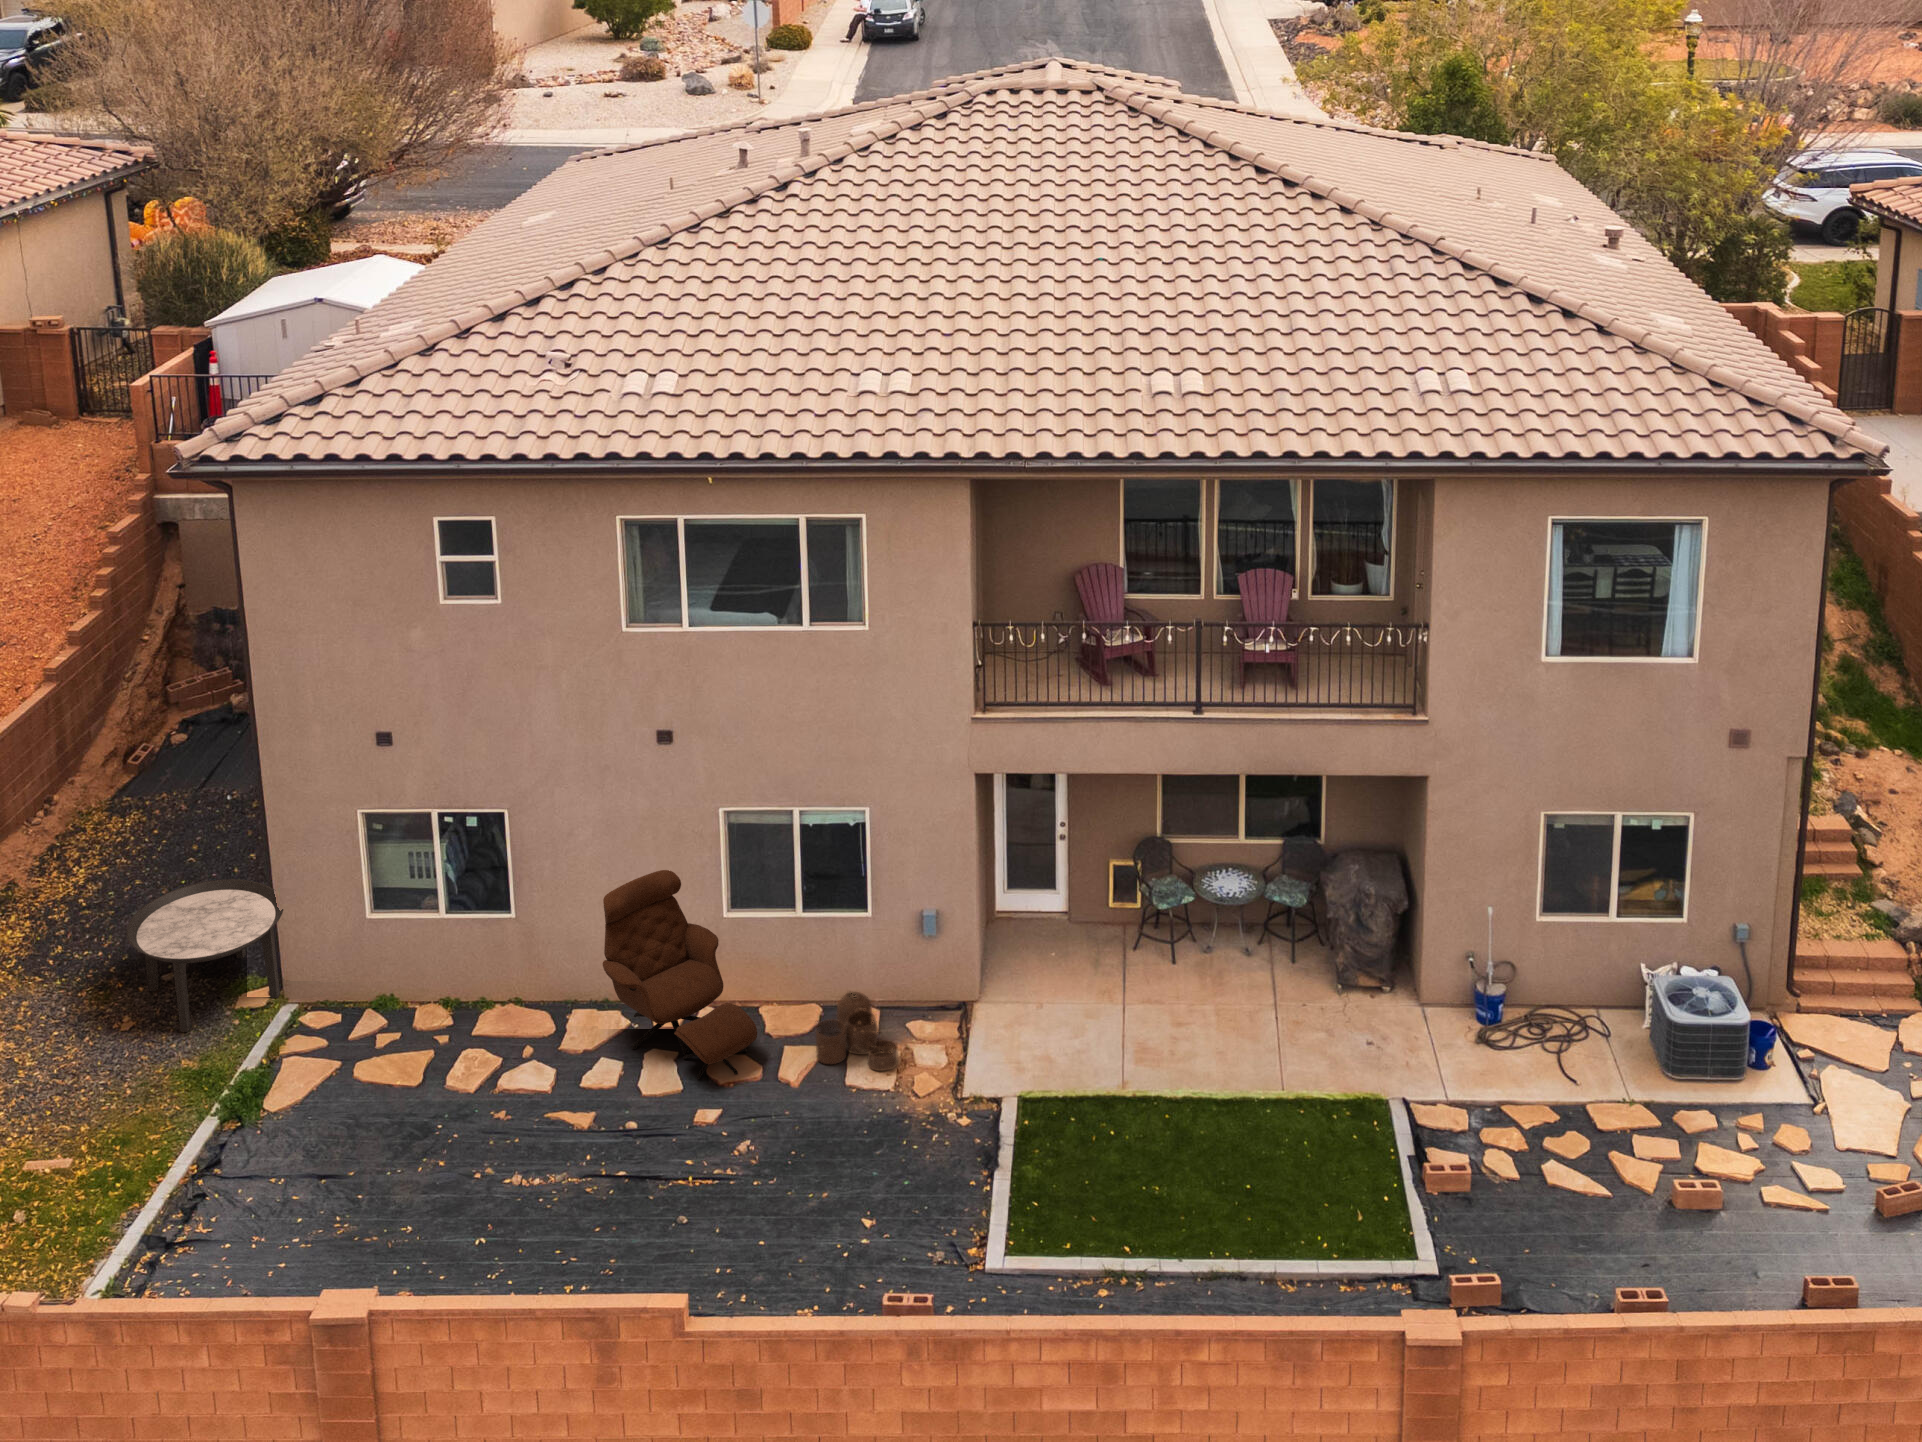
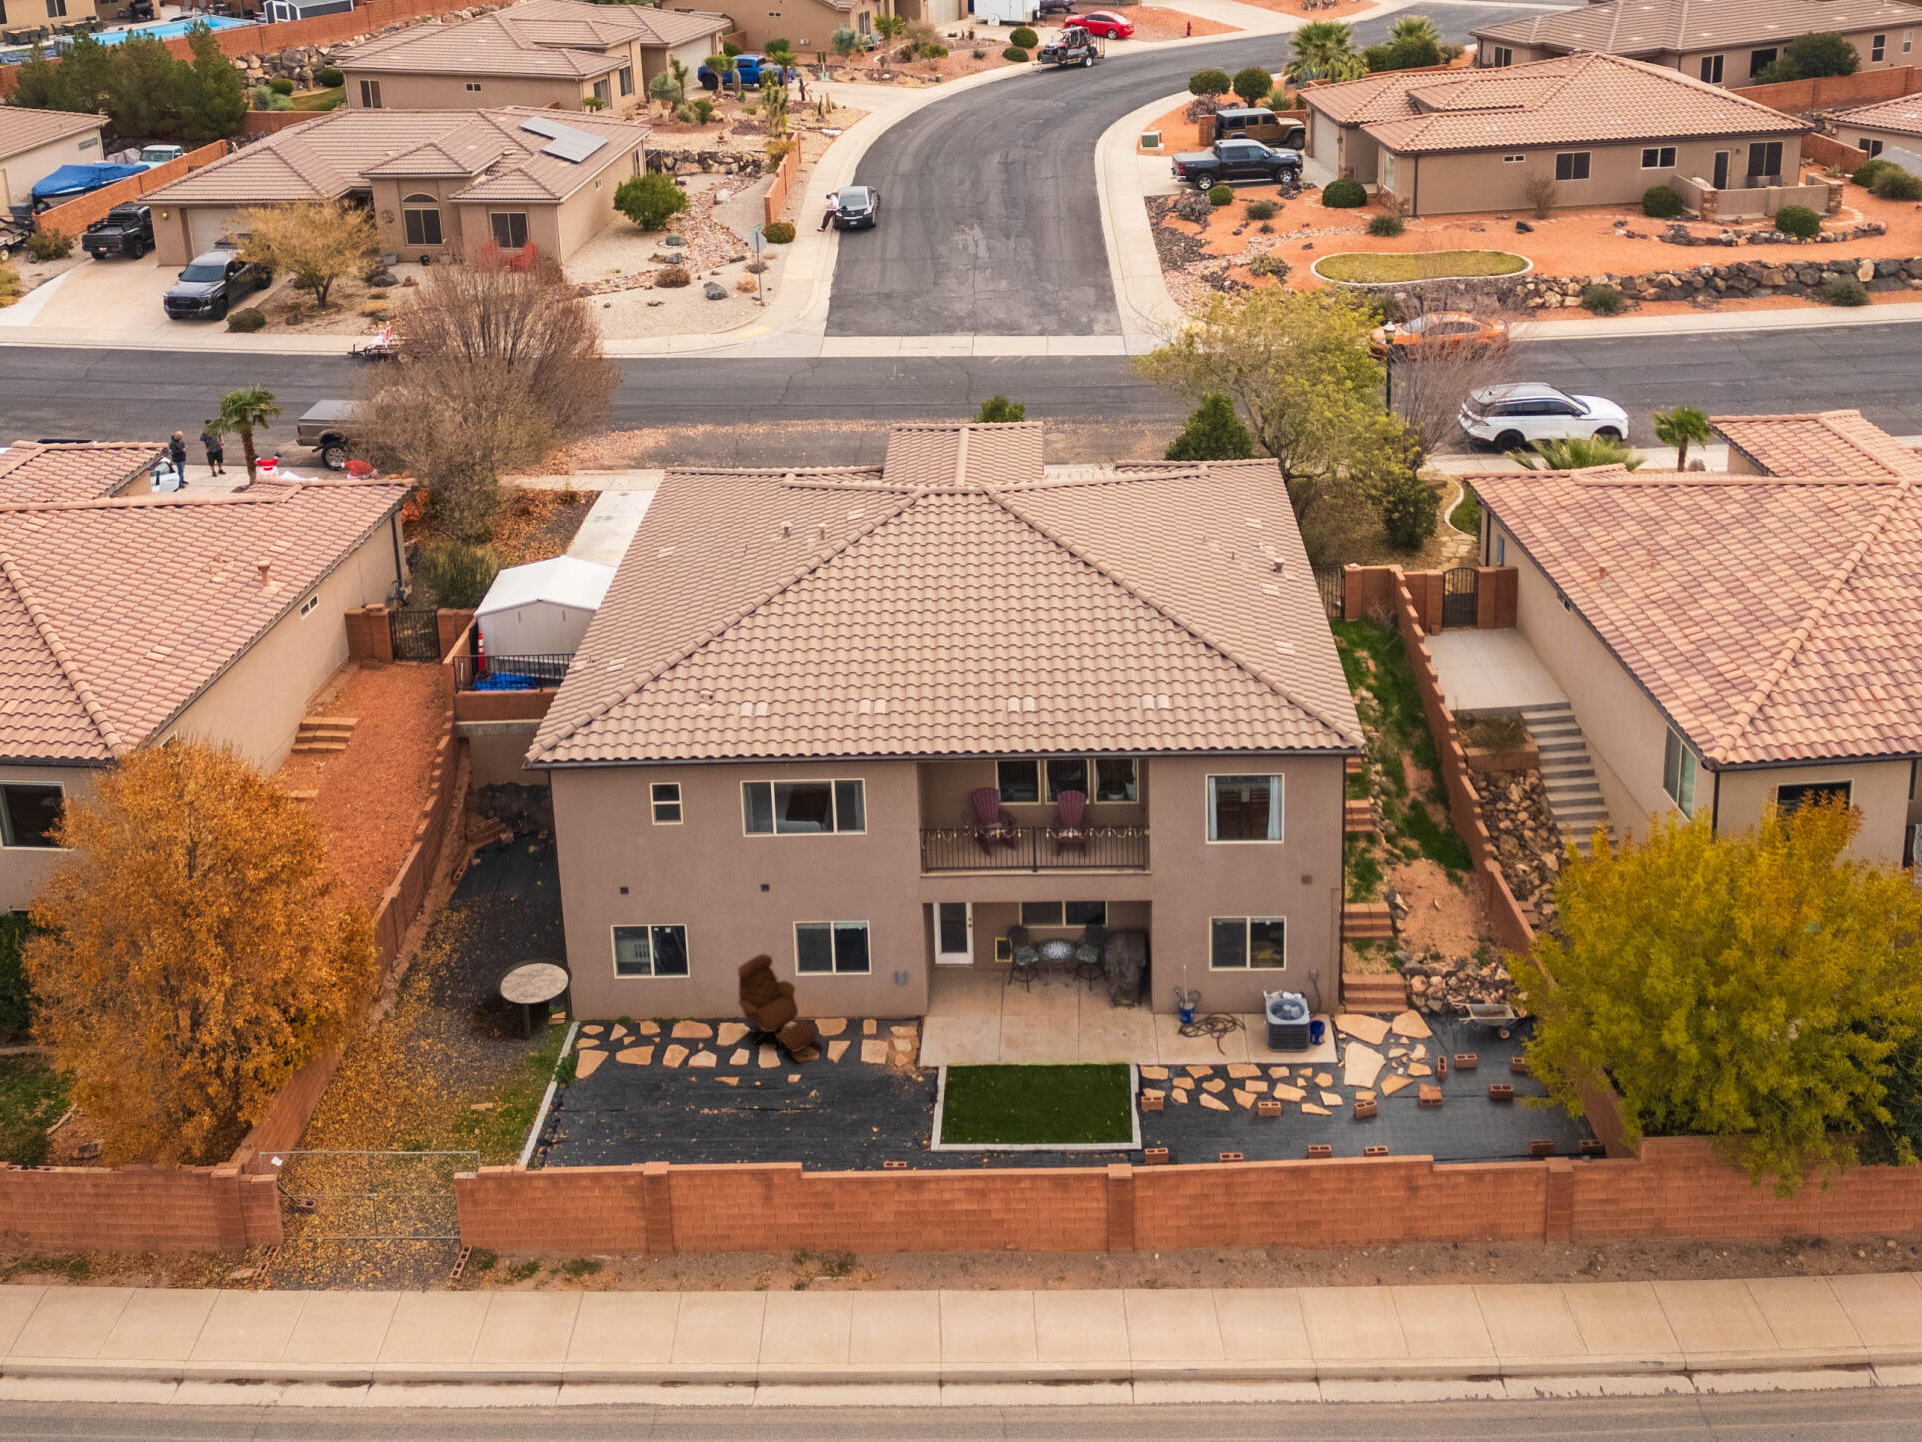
woven basket: present [816,992,898,1070] -> none [846,1012,887,1053]

